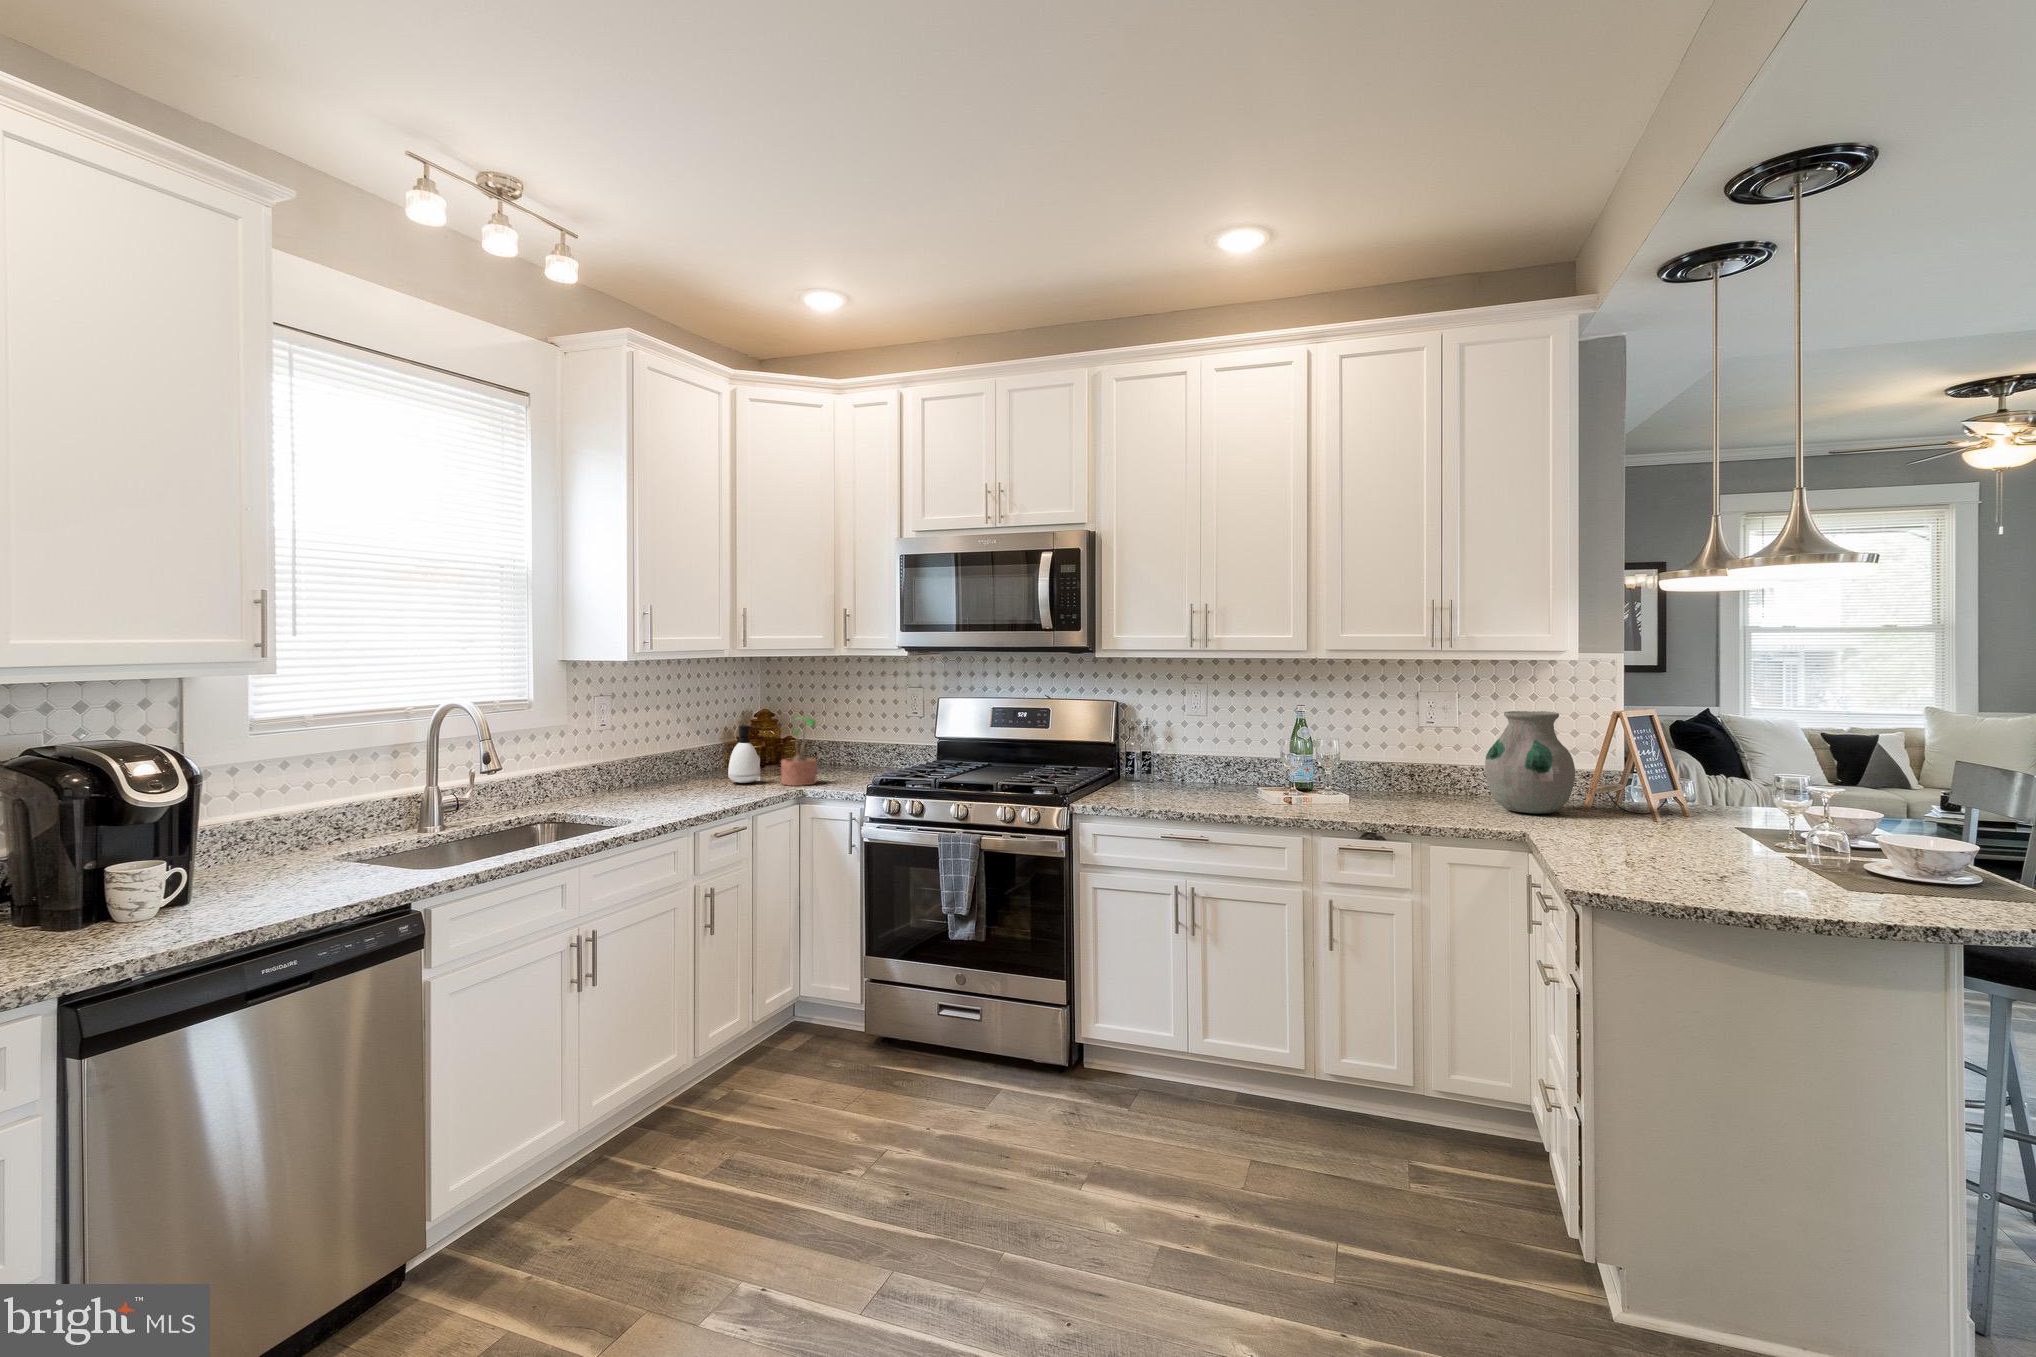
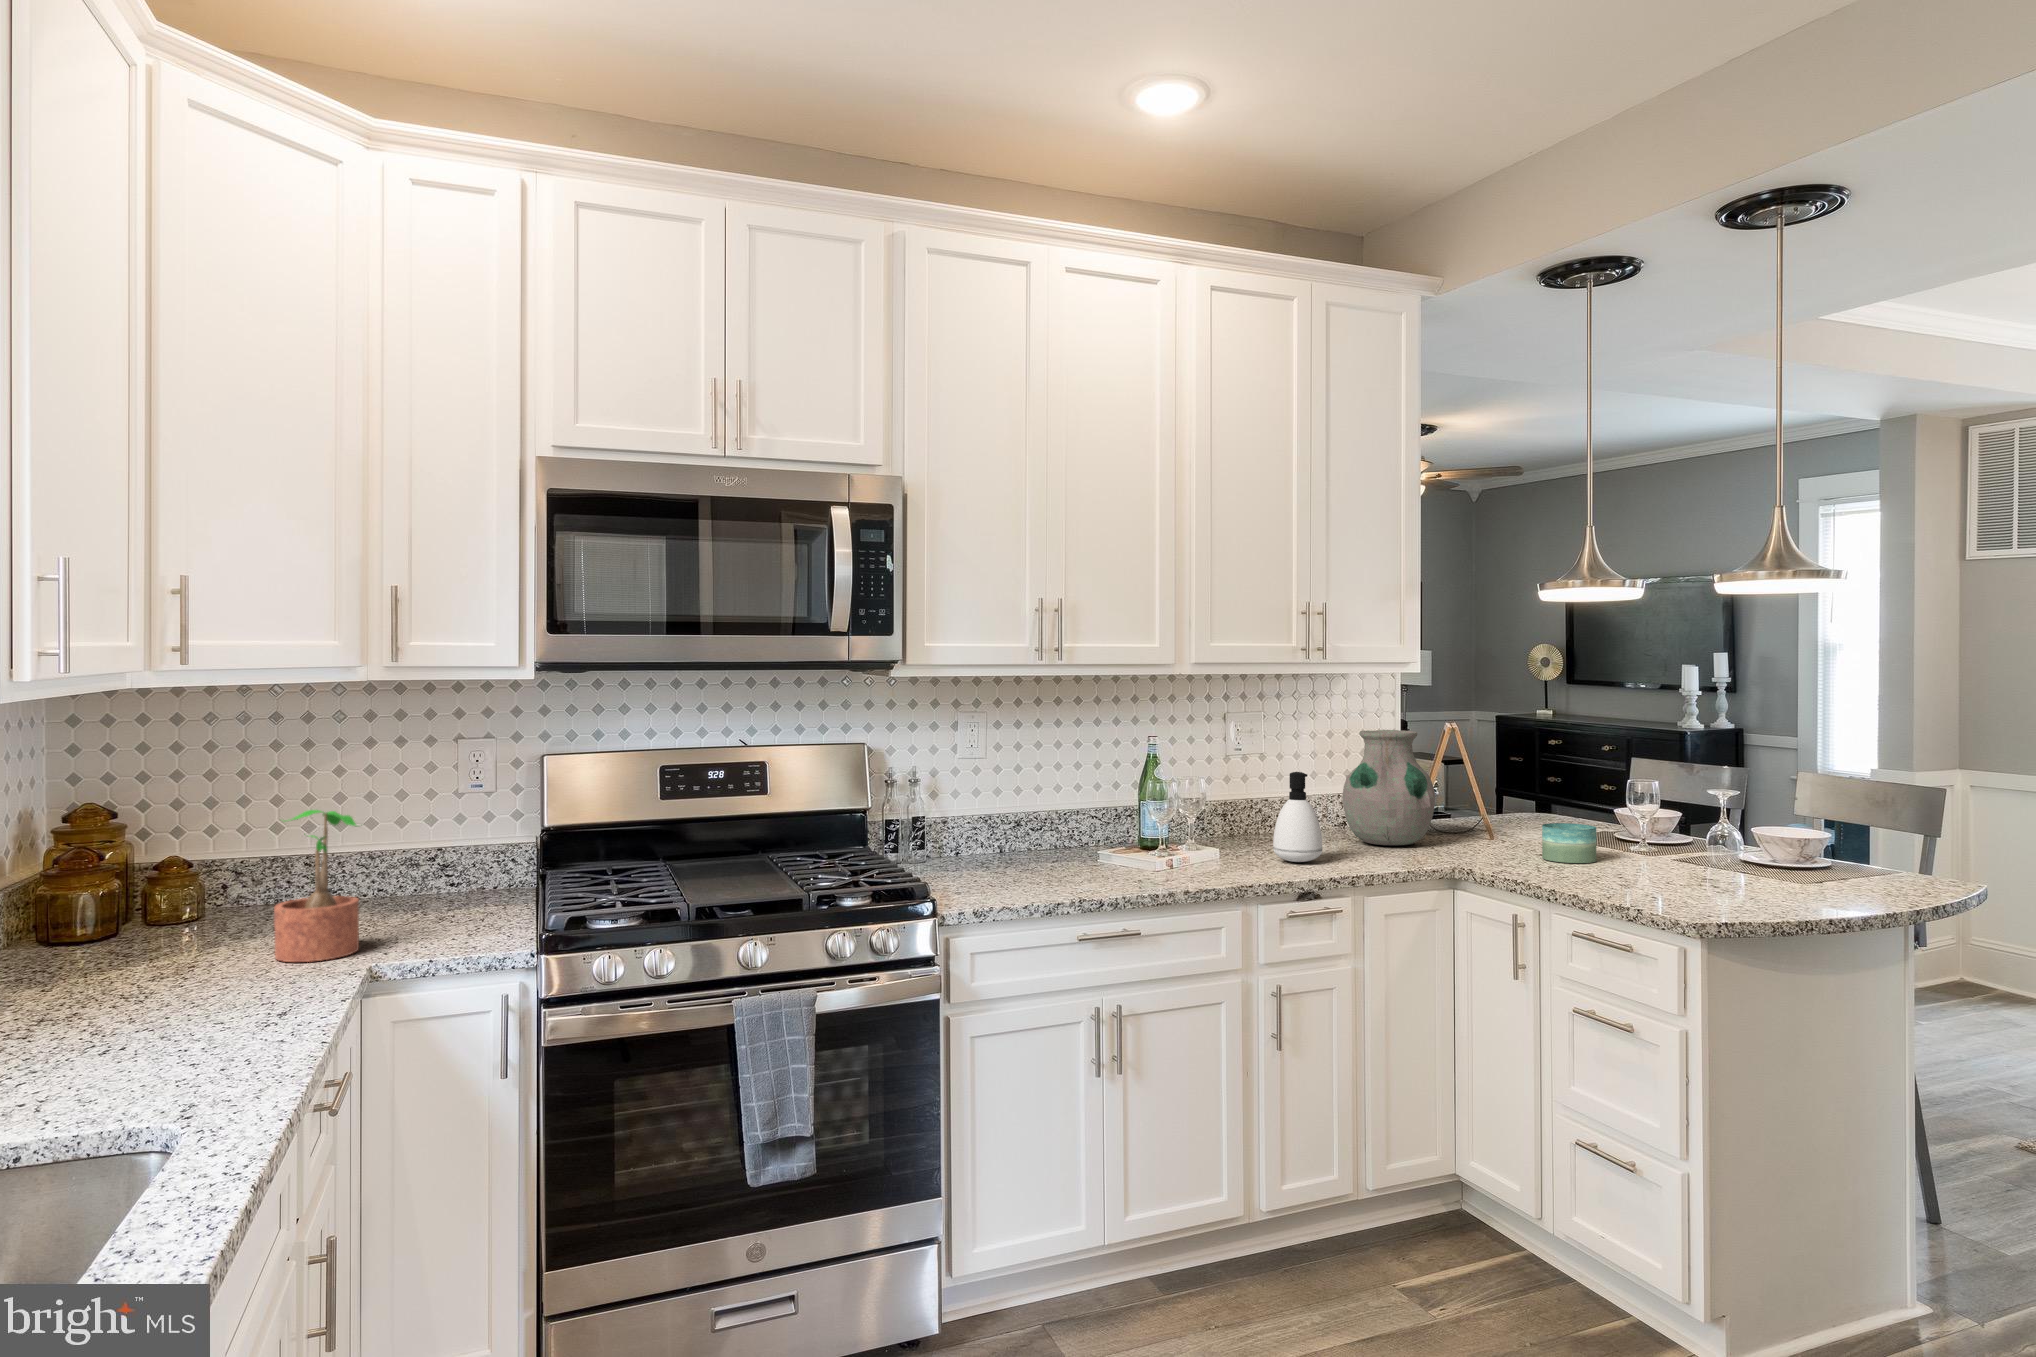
soap dispenser: present [728,725,761,783] -> present [1273,772,1322,862]
candle: none [1616,805,1671,844] -> present [1542,823,1597,863]

